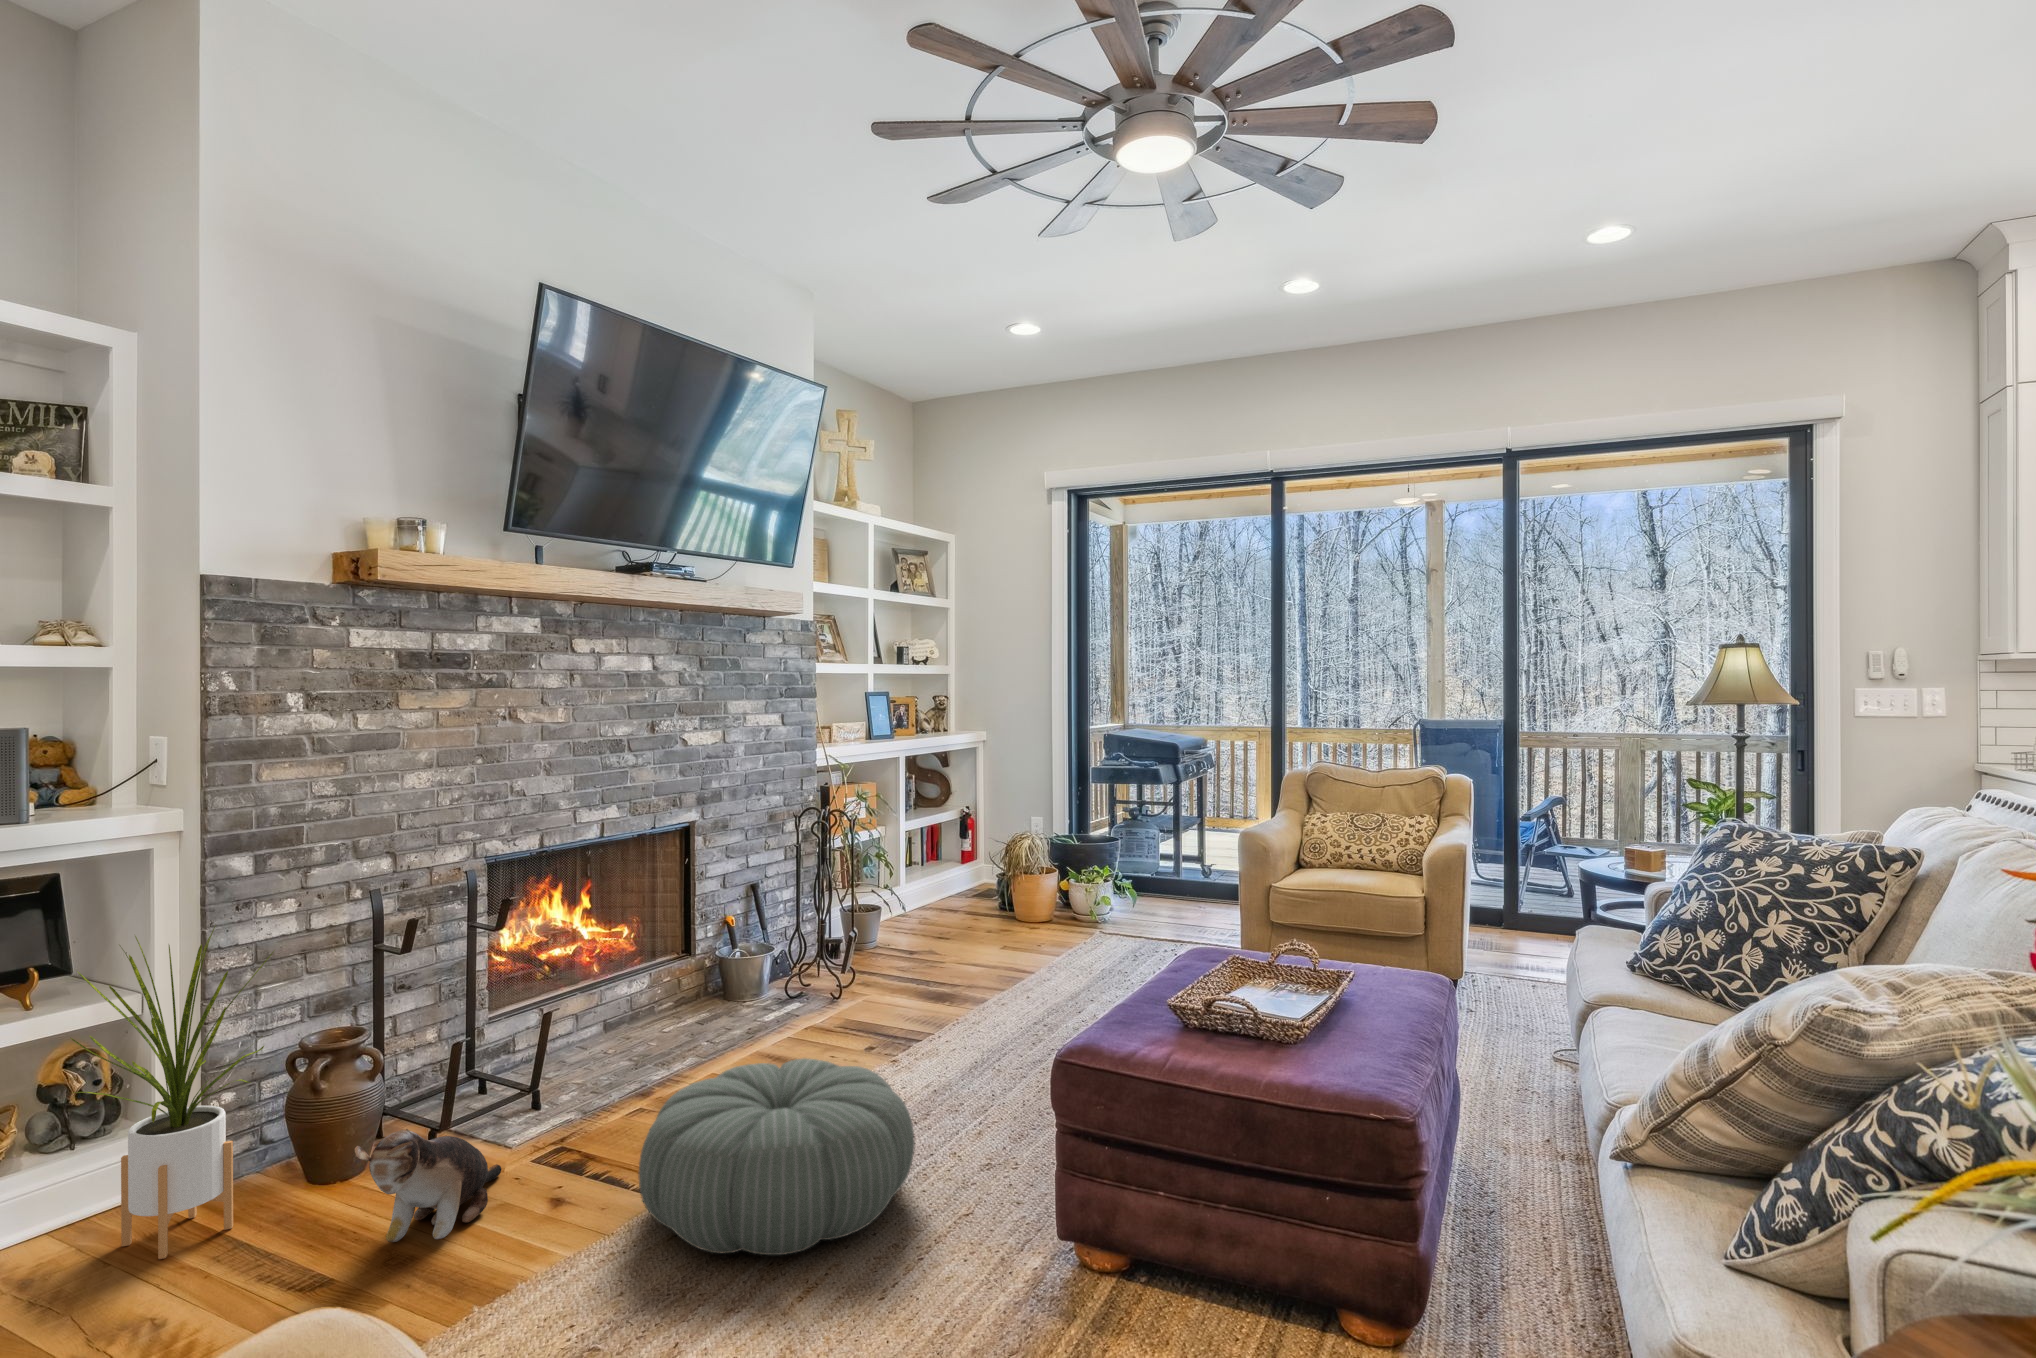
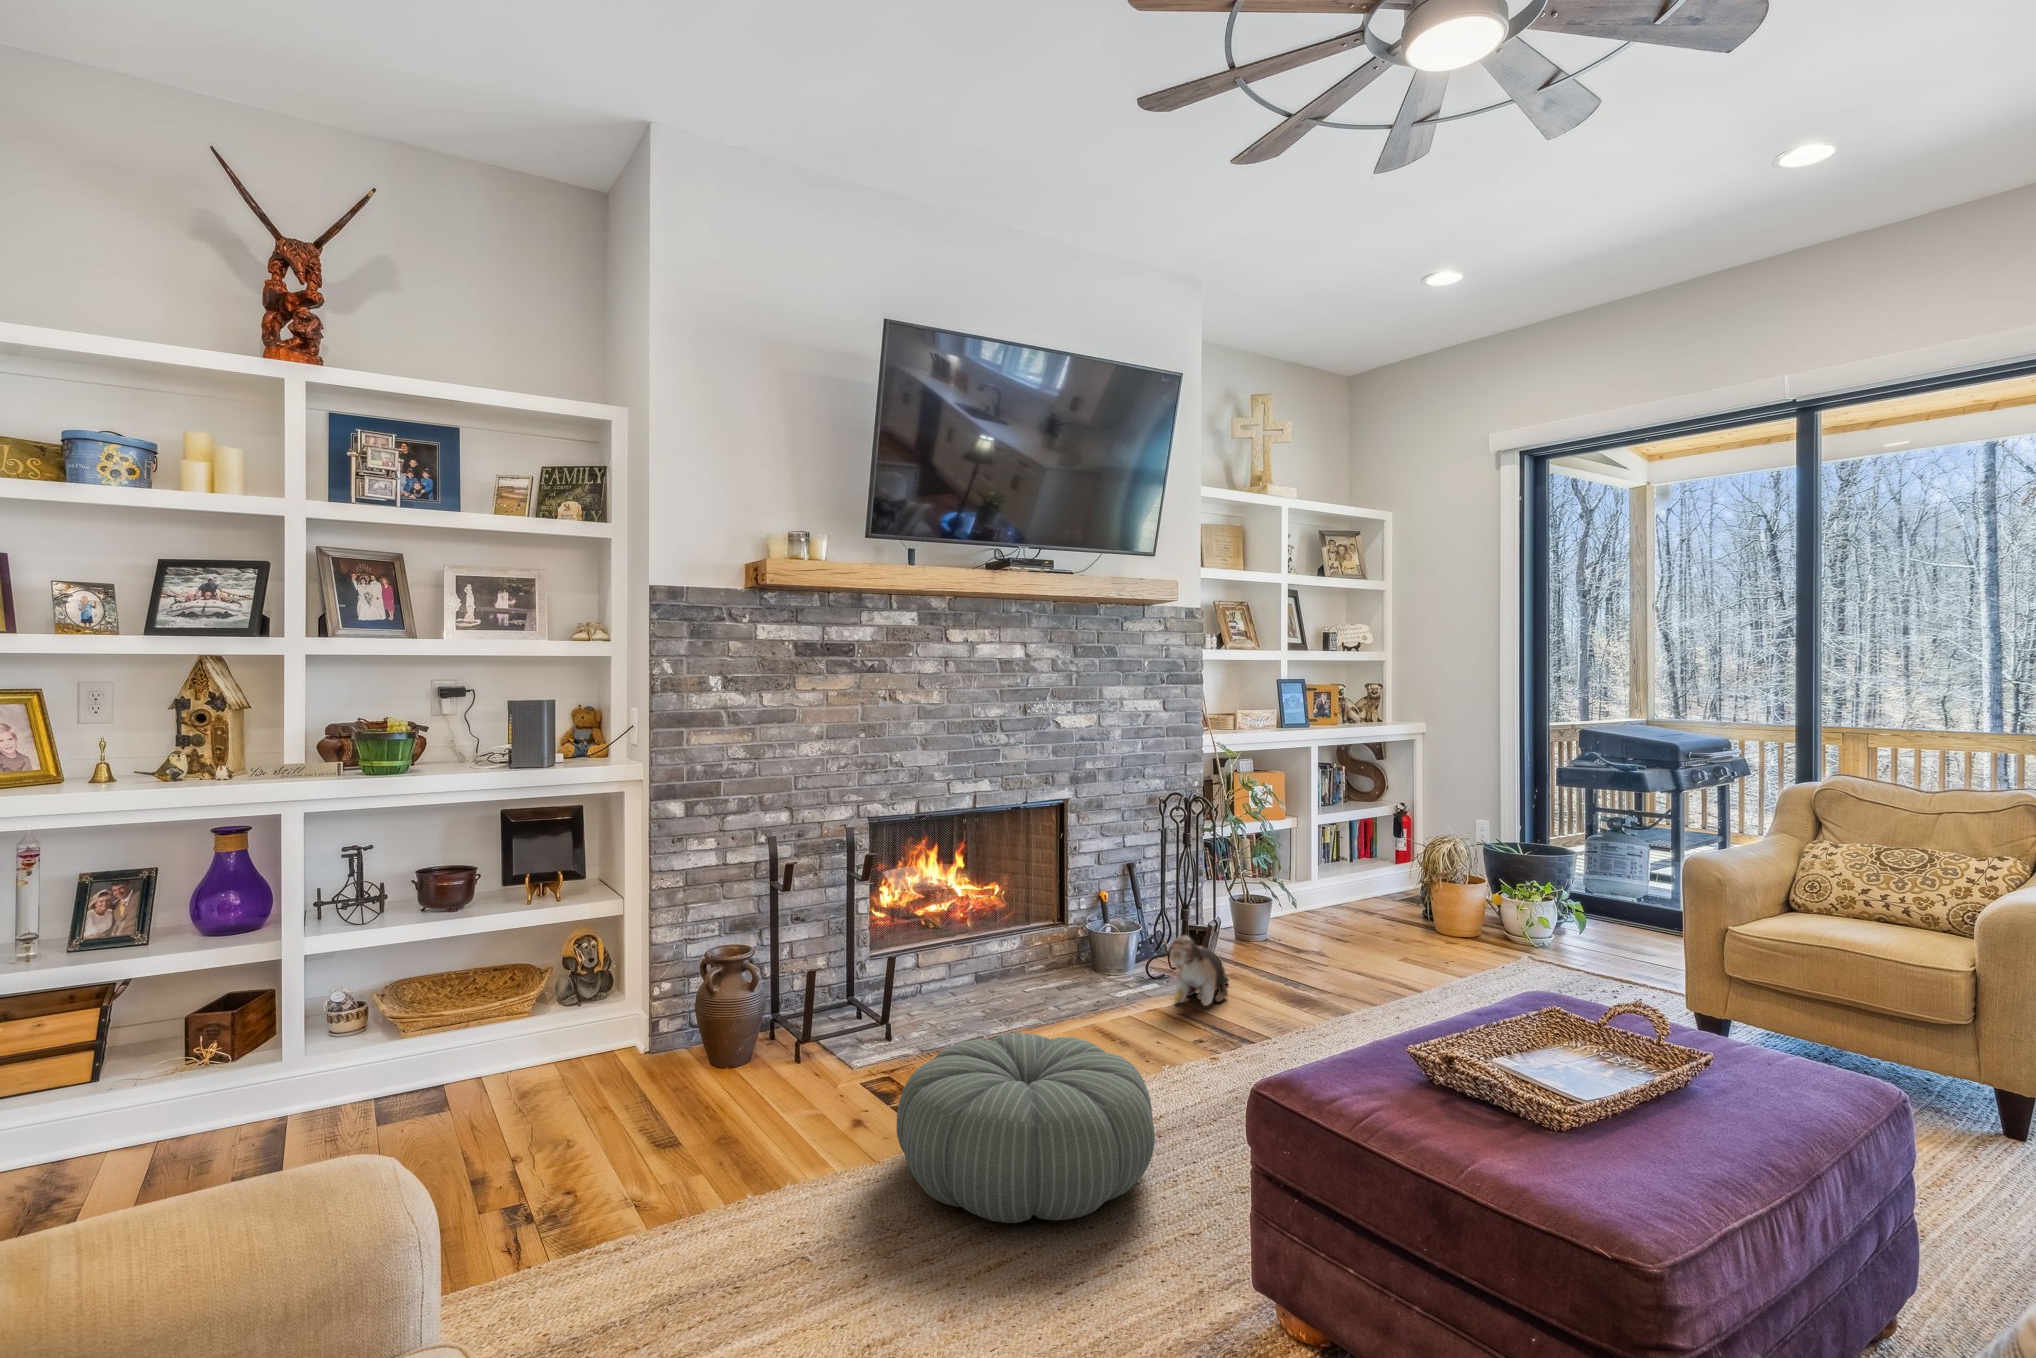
house plant: present [71,927,274,1259] -> none [544,853,680,1098]
plush toy: present [355,1129,501,1242] -> present [1169,935,1229,1006]

